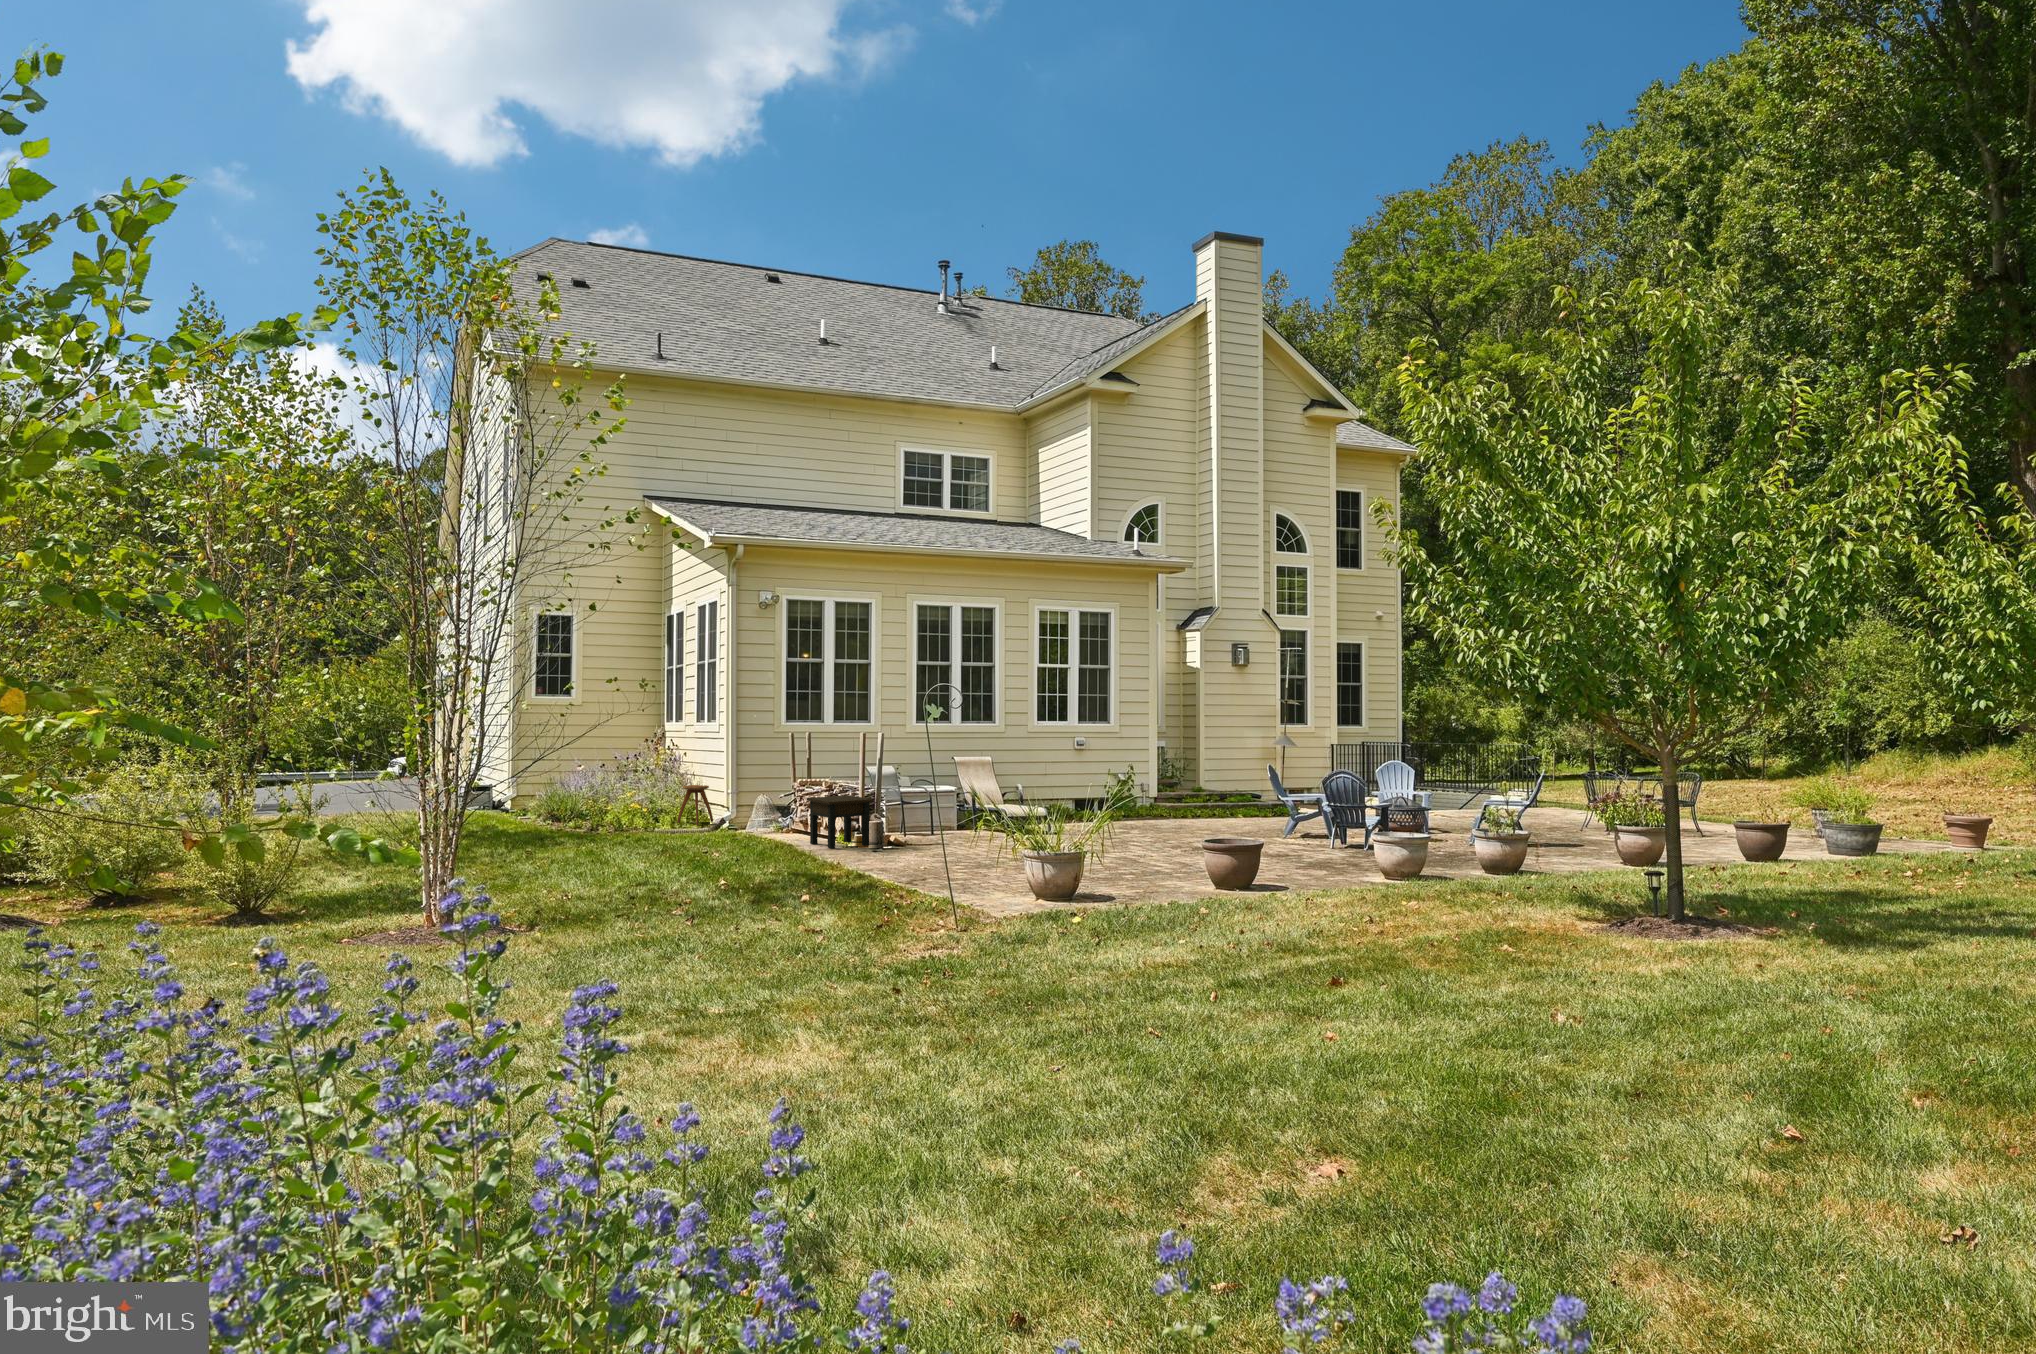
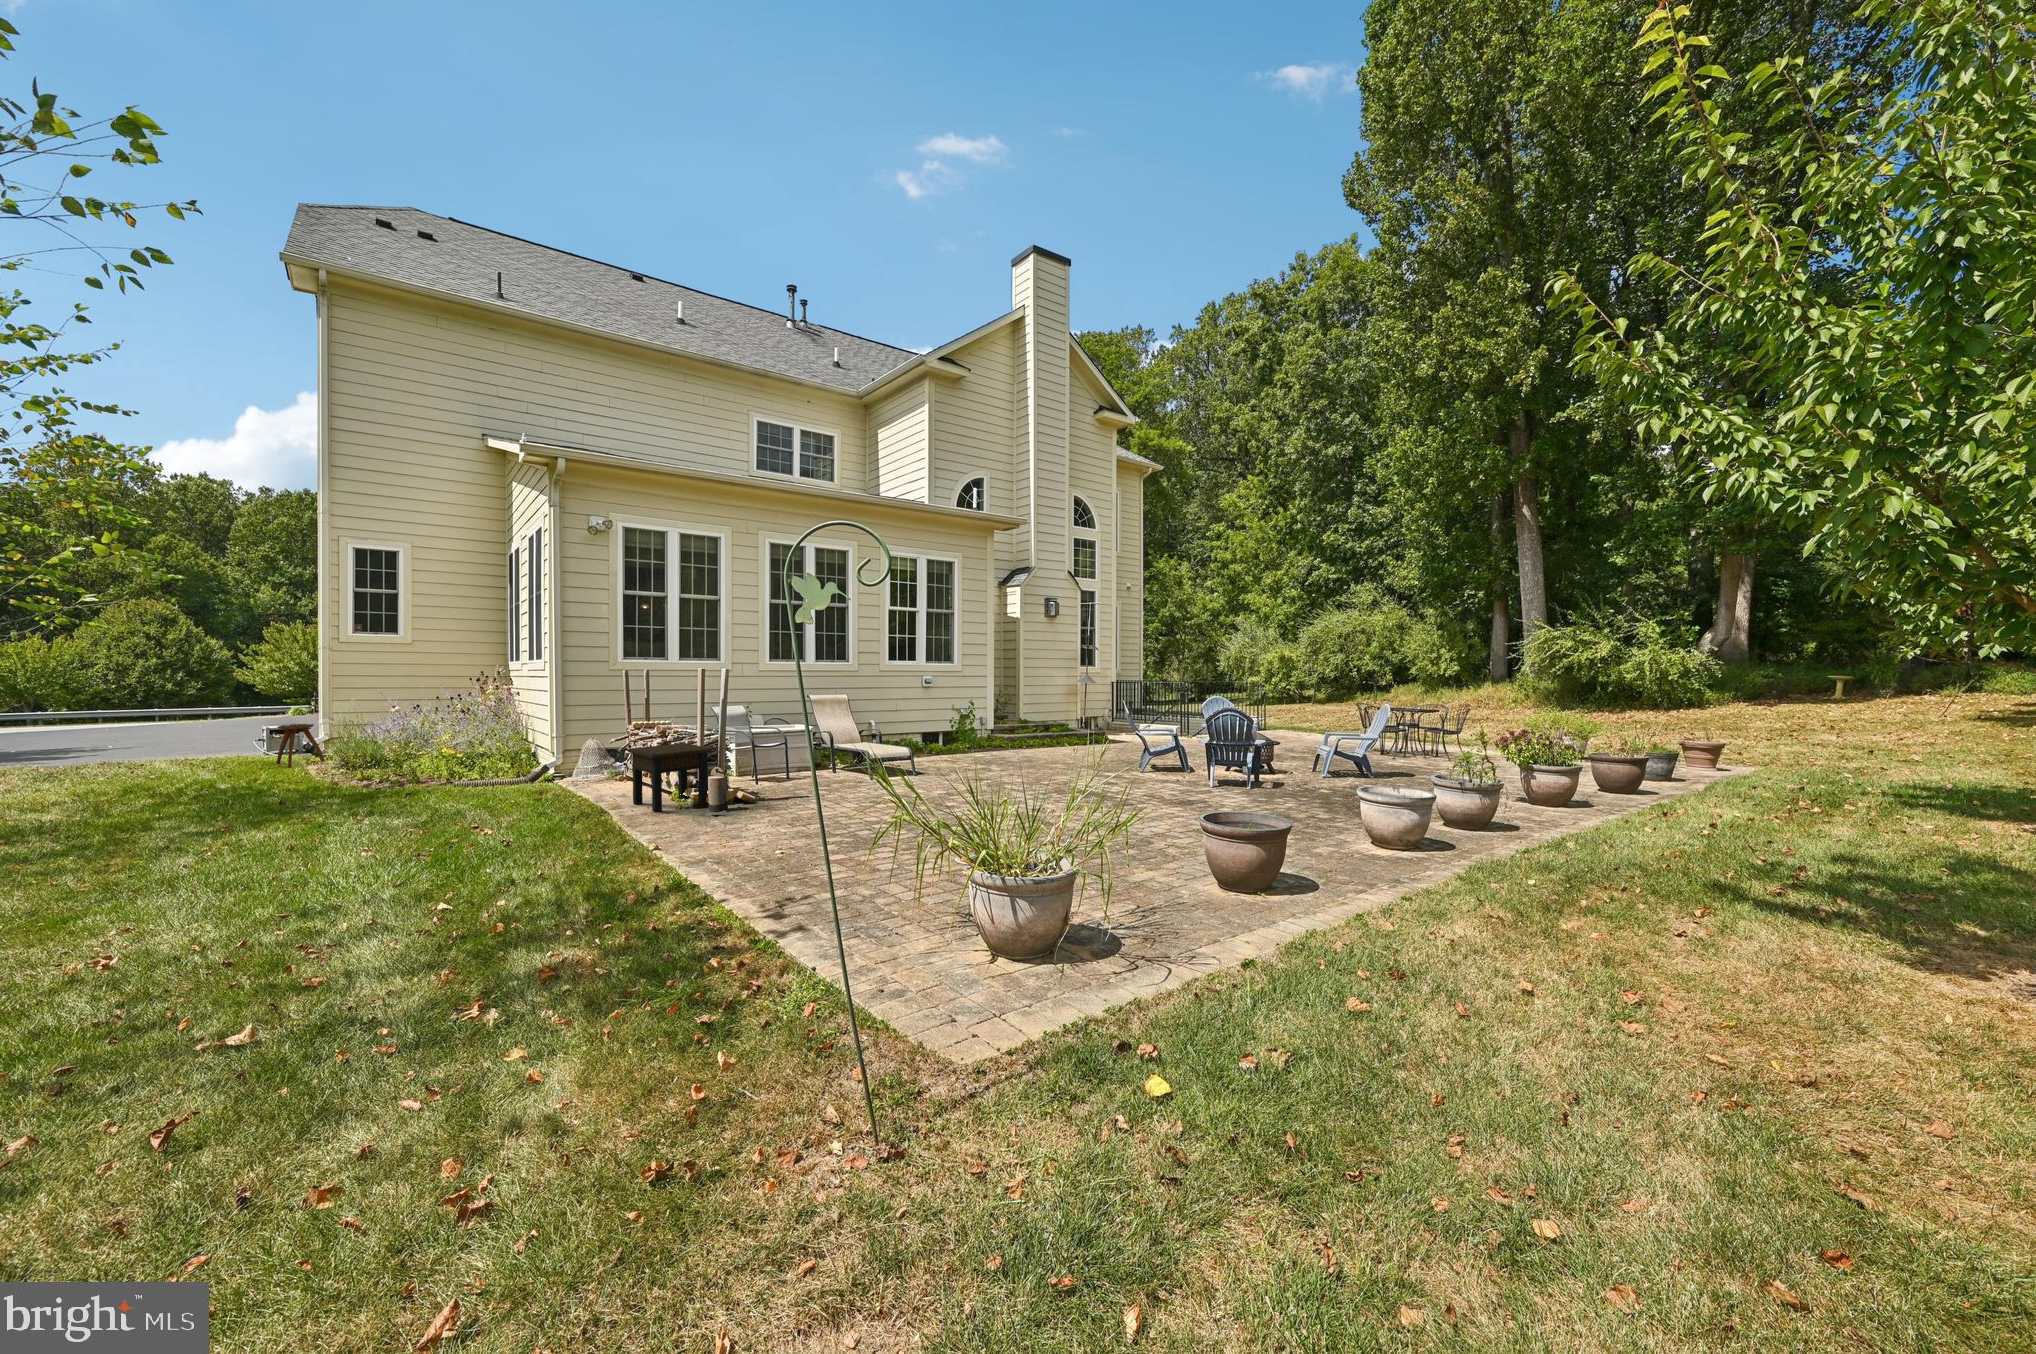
stool: present [677,785,713,825] -> present [277,724,325,767]

